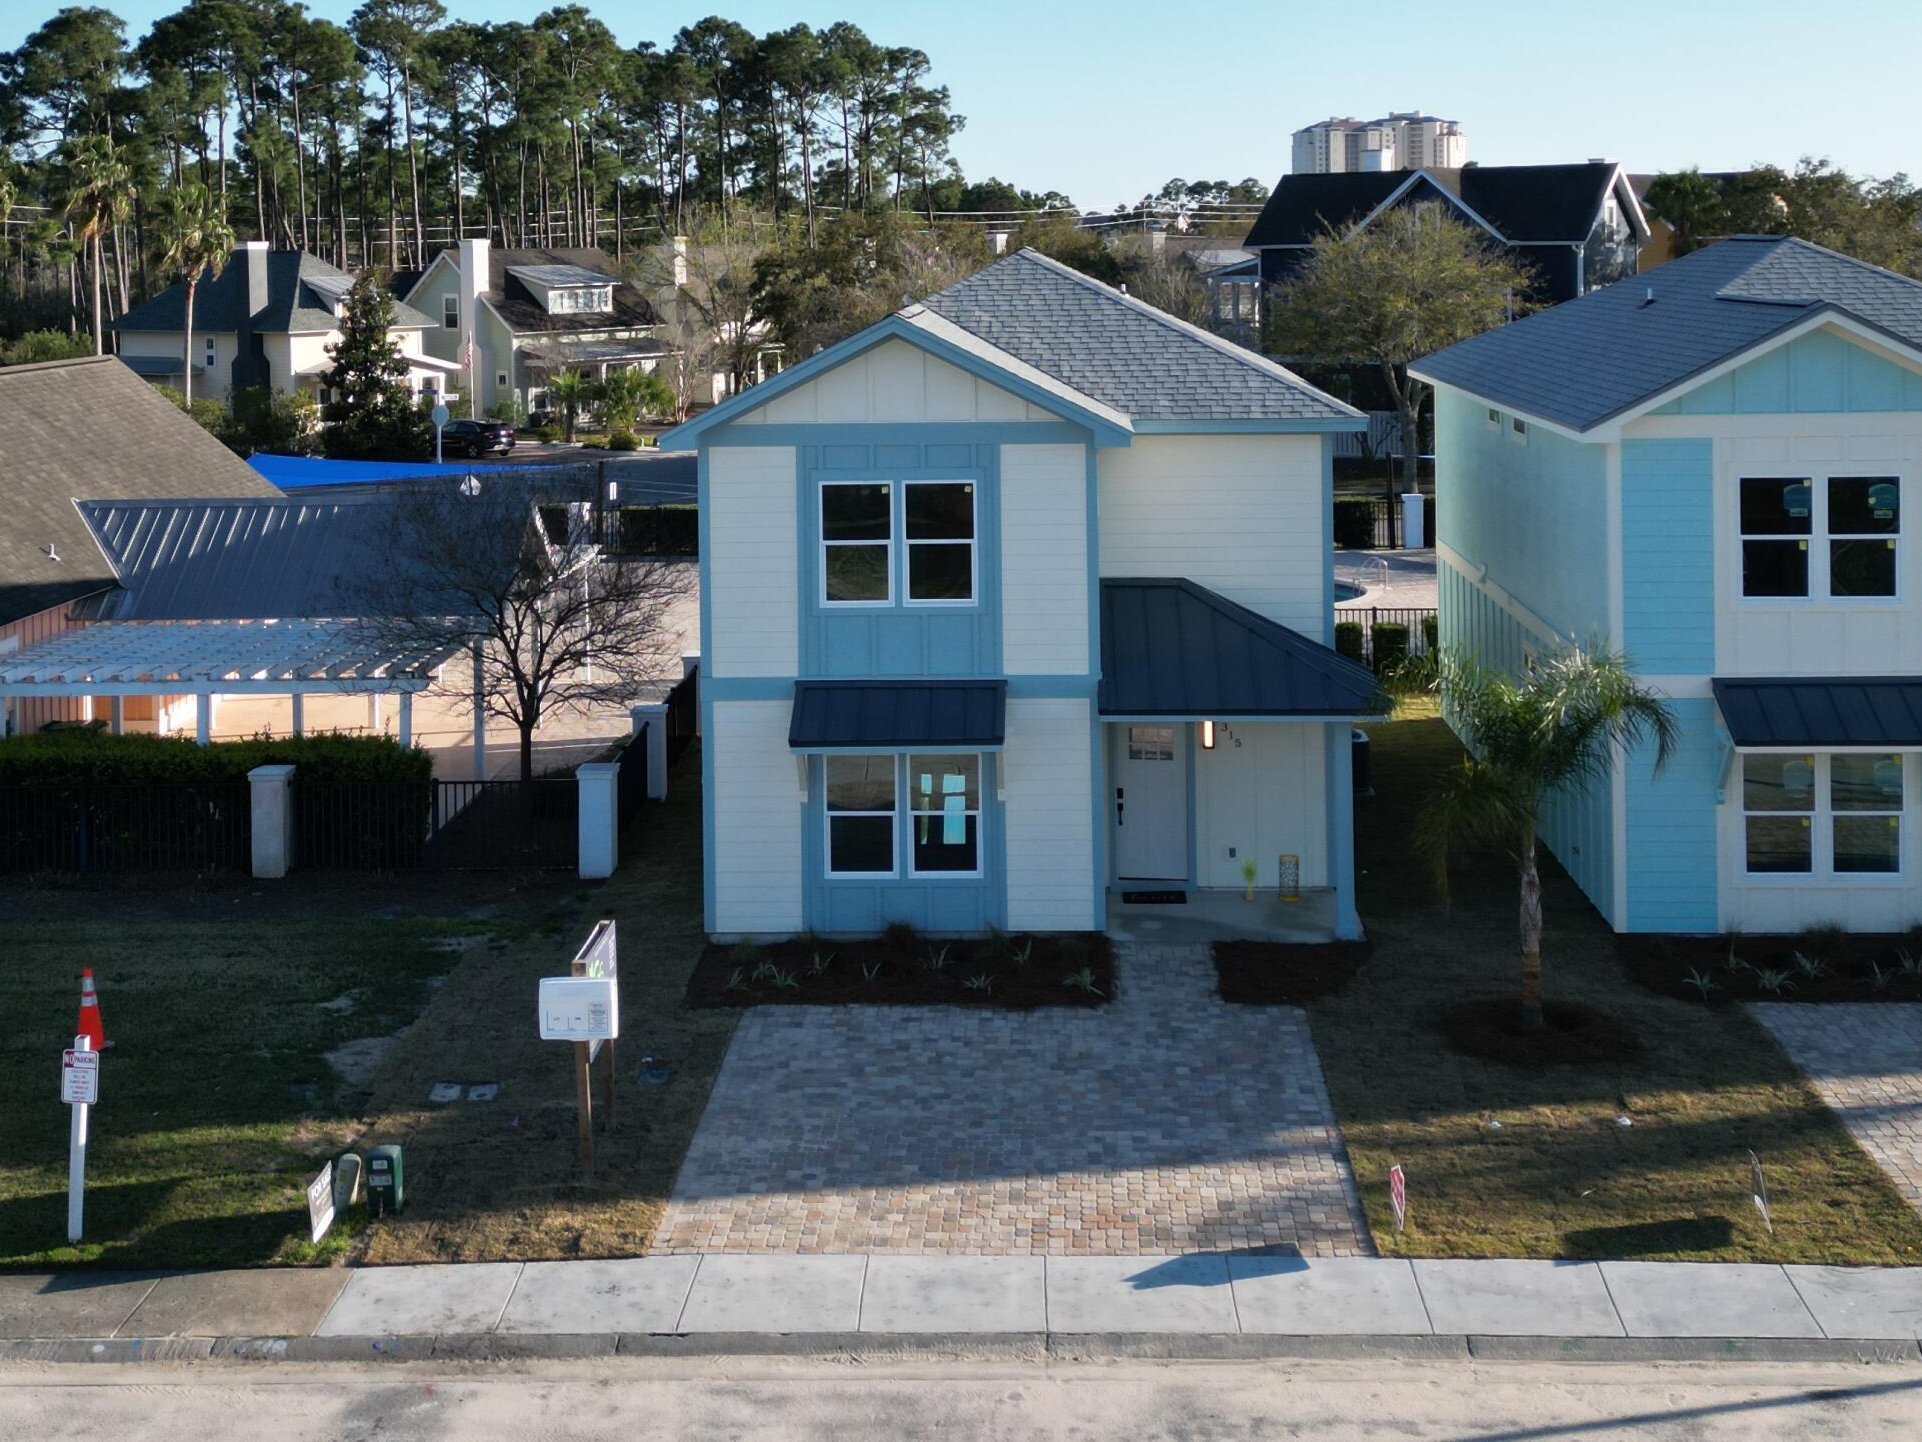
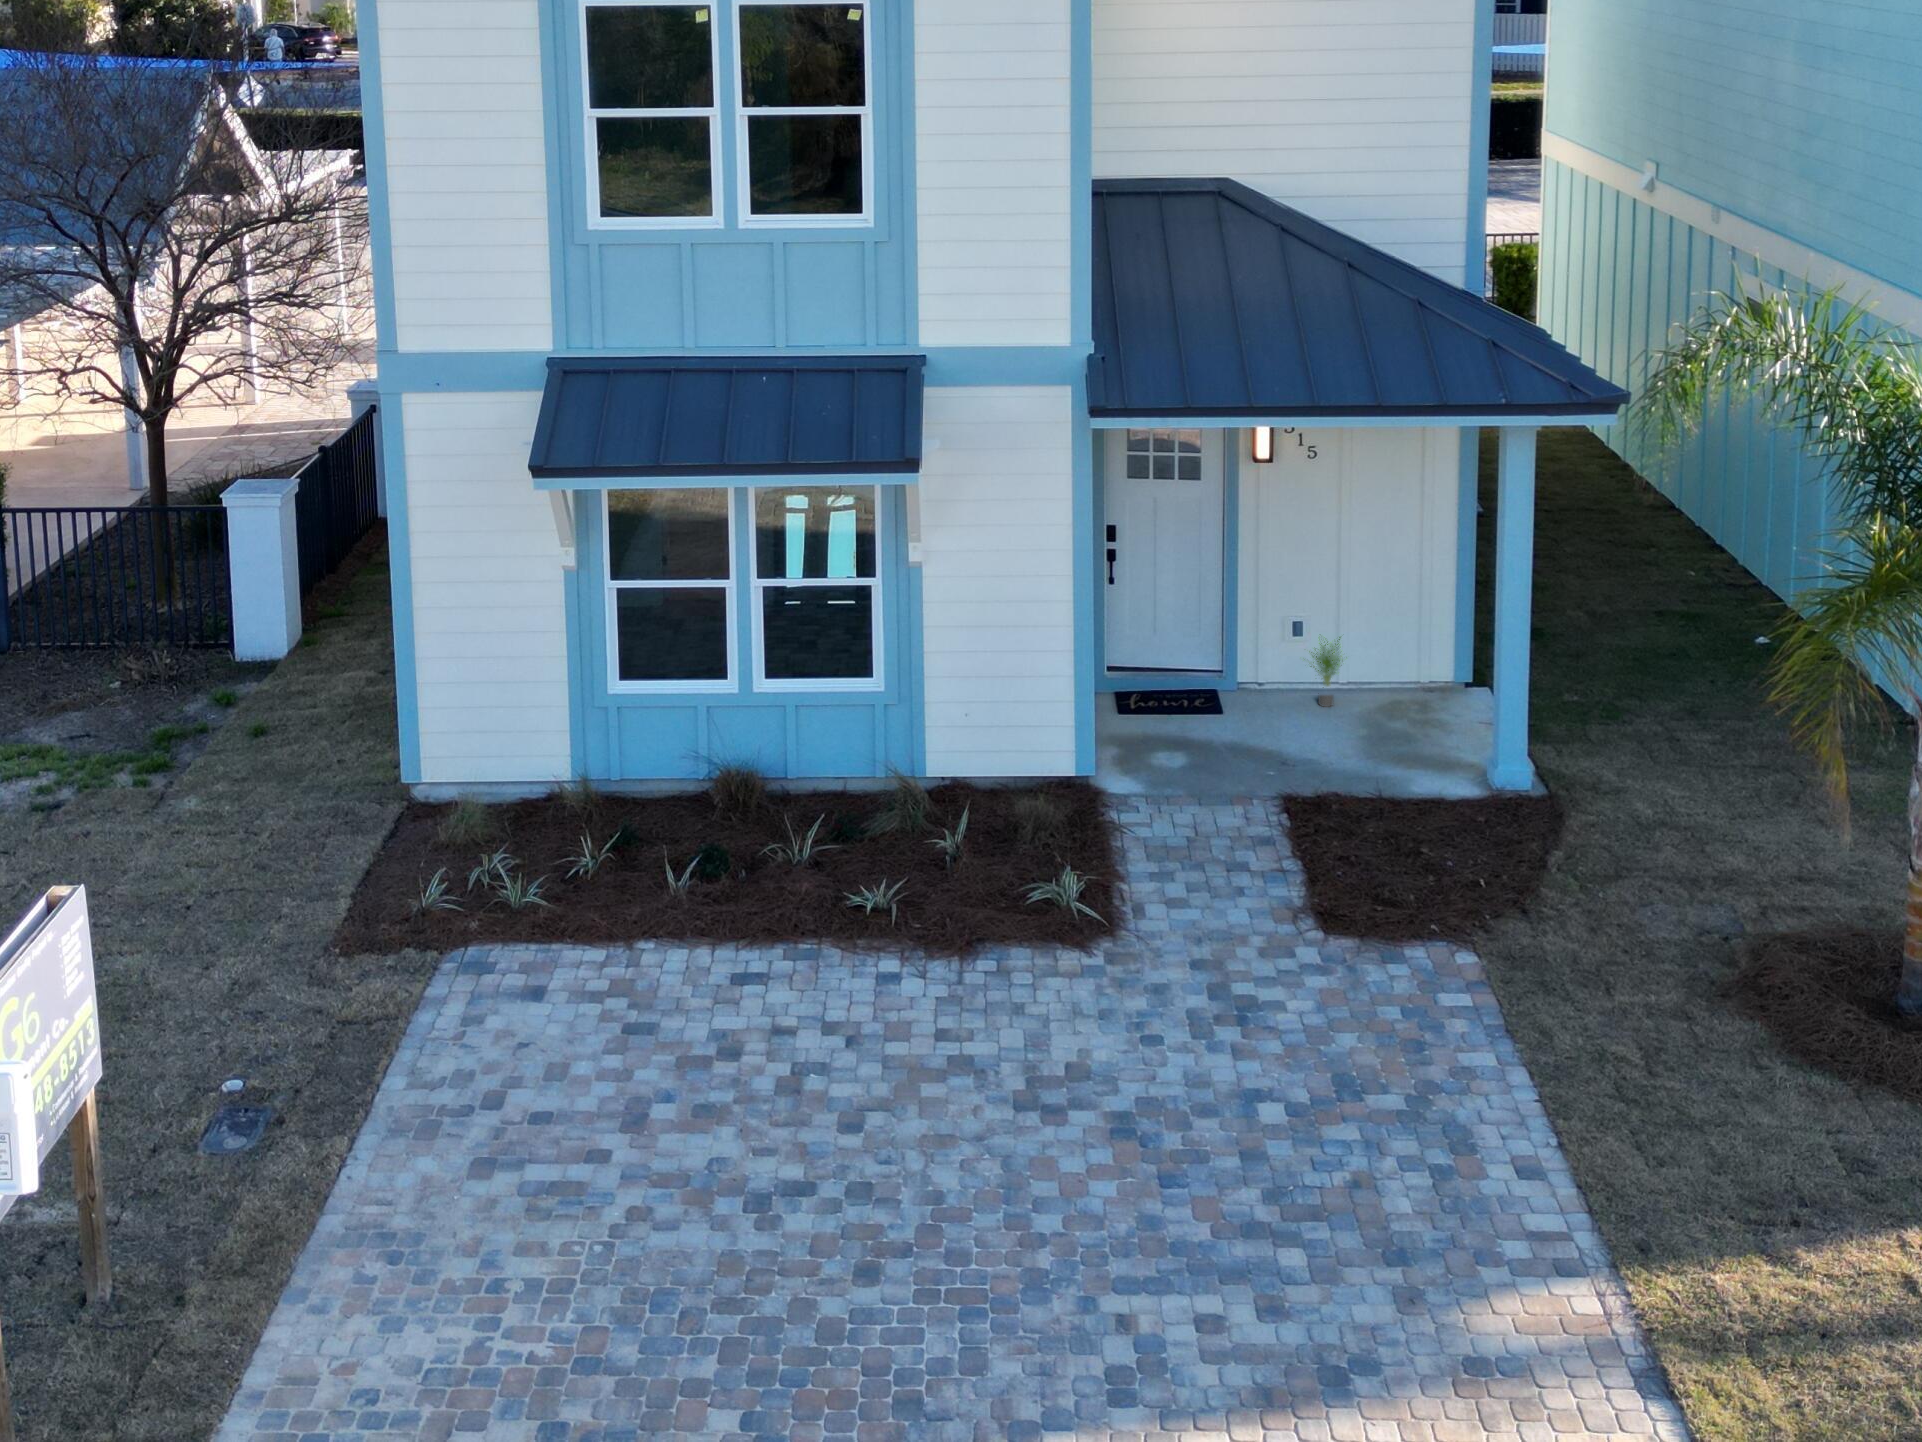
trash can: present [1279,854,1299,901] -> none [1374,631,1410,707]

